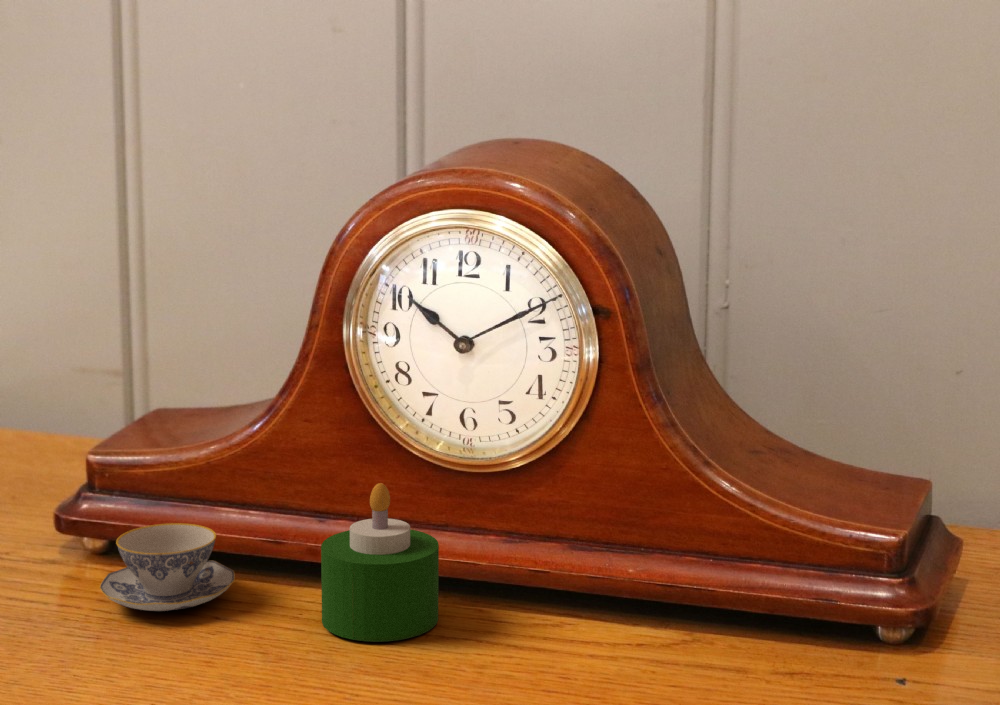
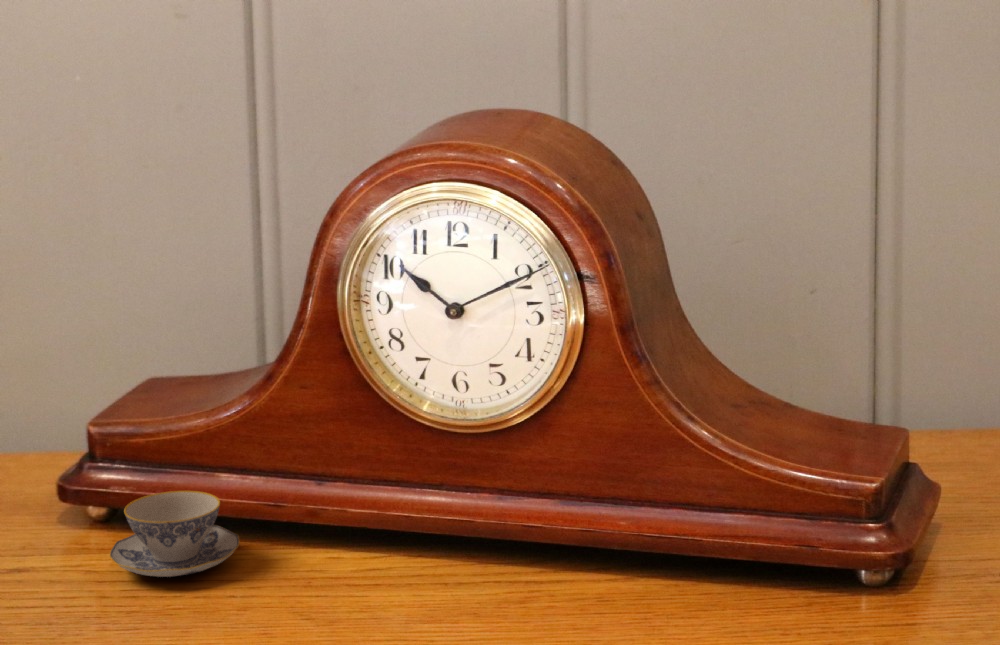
candle: present [321,483,439,642] -> none [324,448,438,600]

